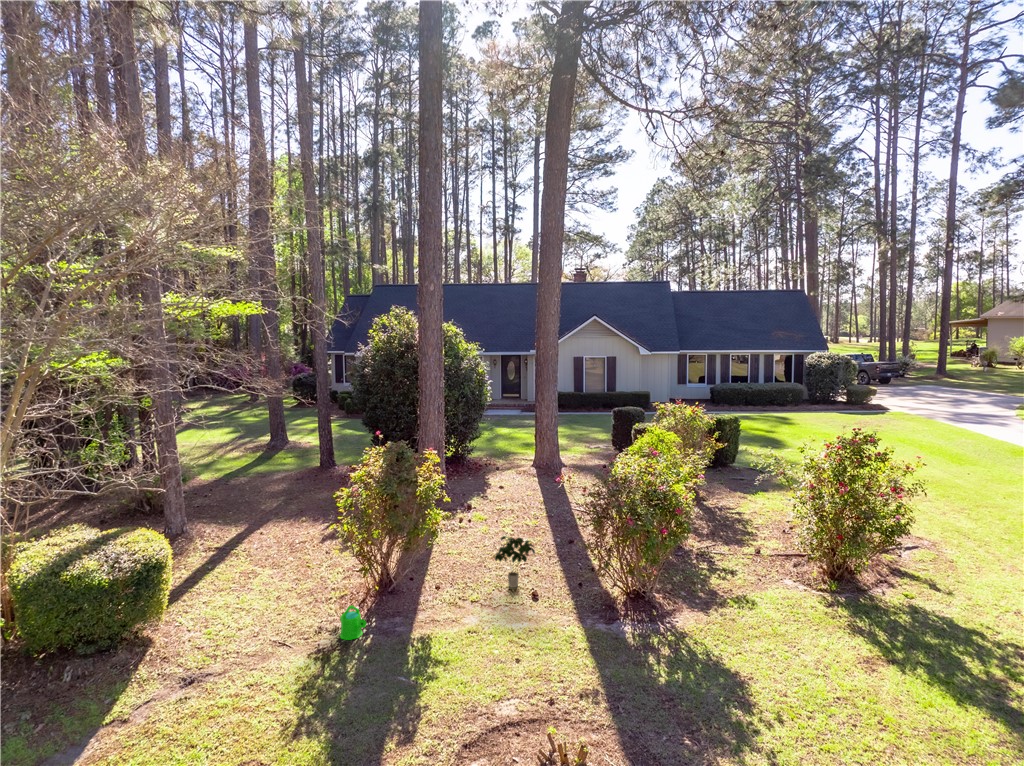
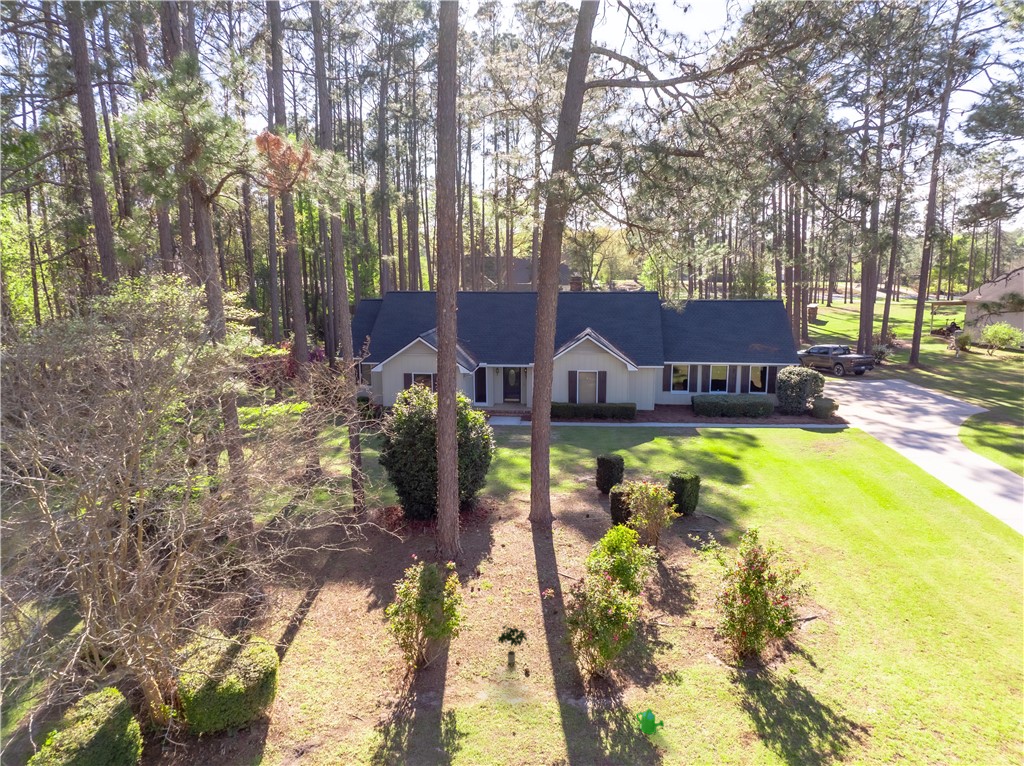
watering can: present [340,605,367,640] -> present [636,709,664,734]

